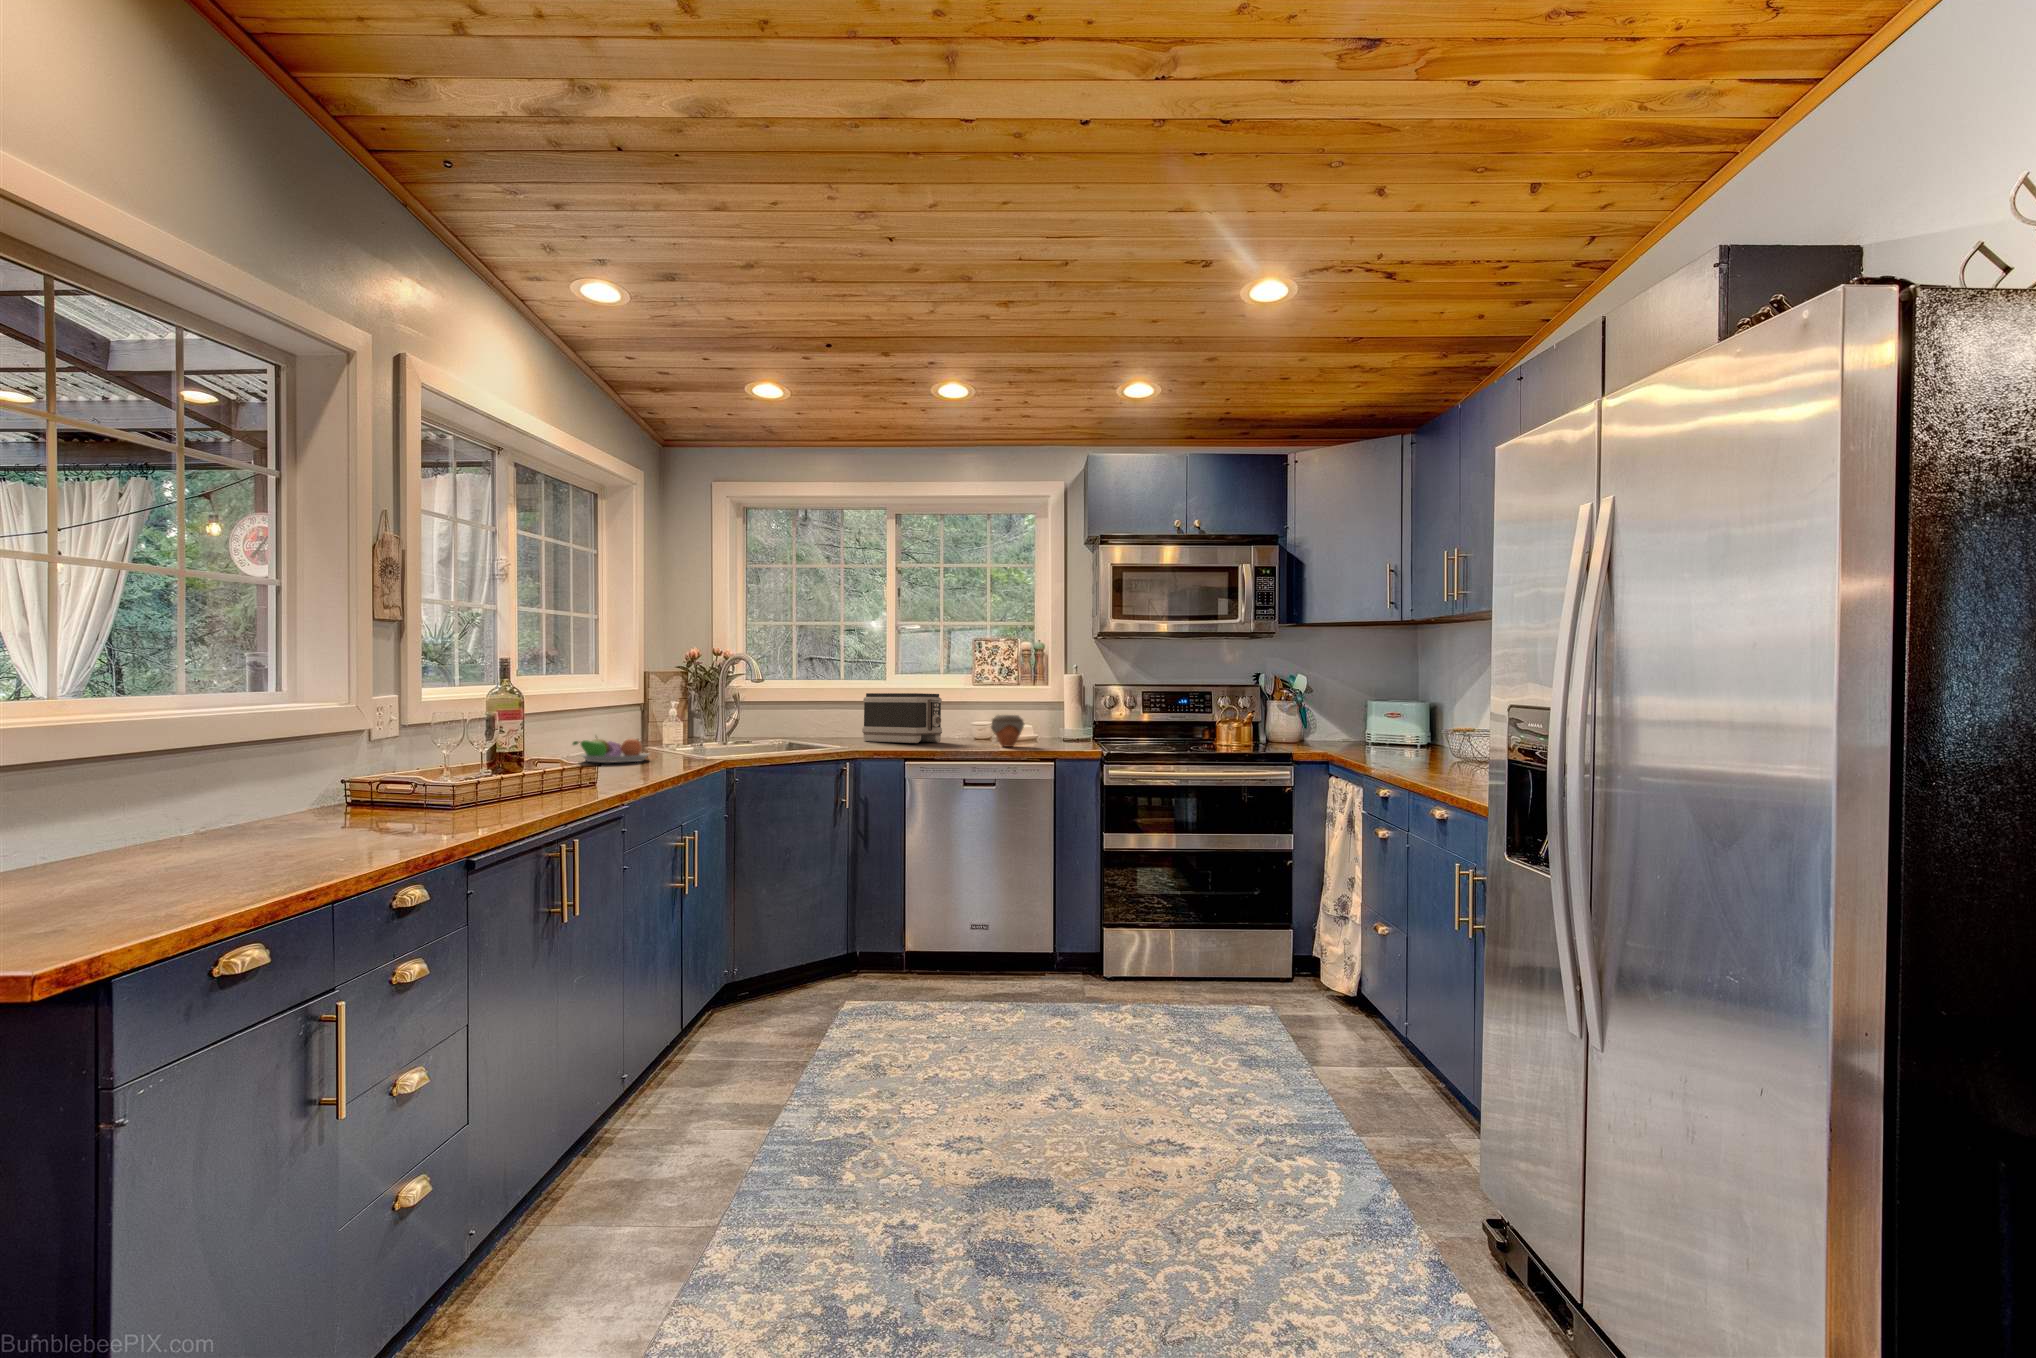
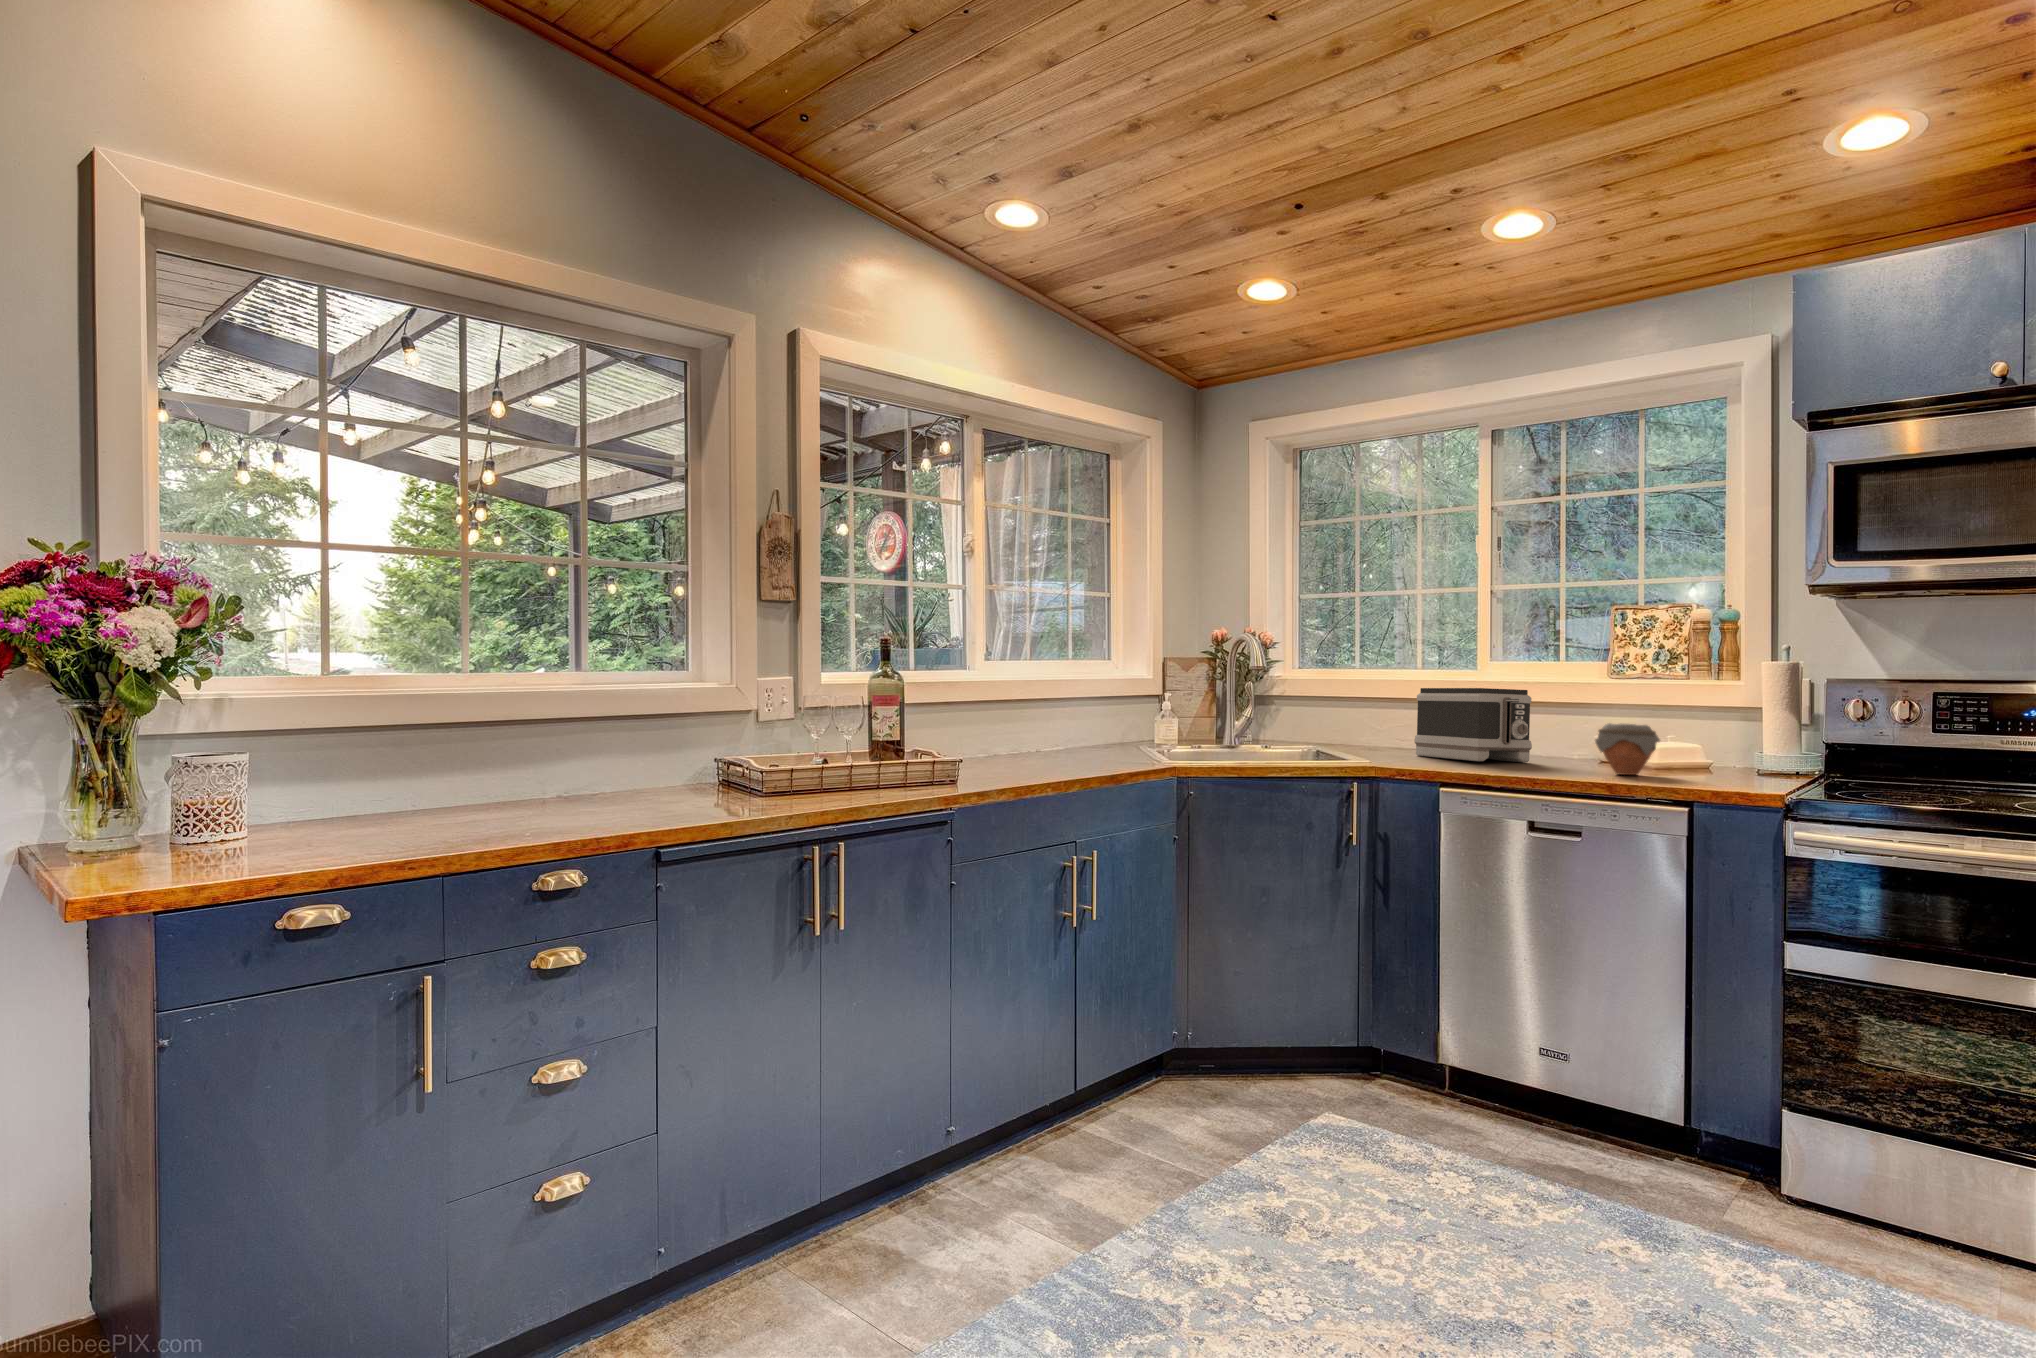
fruit bowl: present [573,738,649,763] -> none [1014,729,1099,763]

